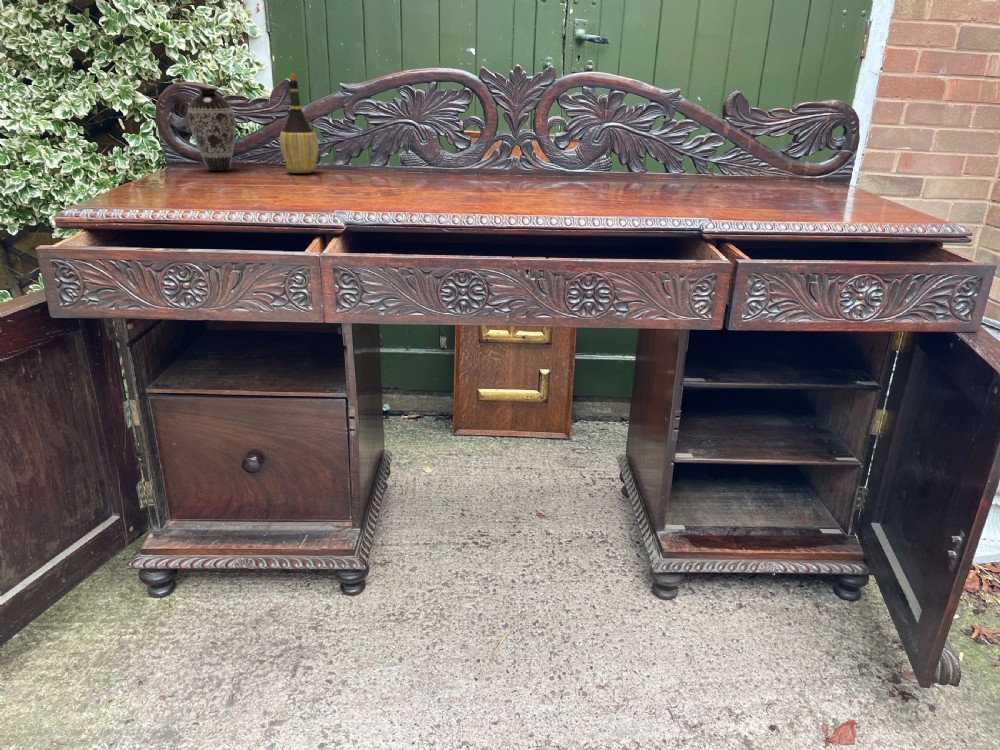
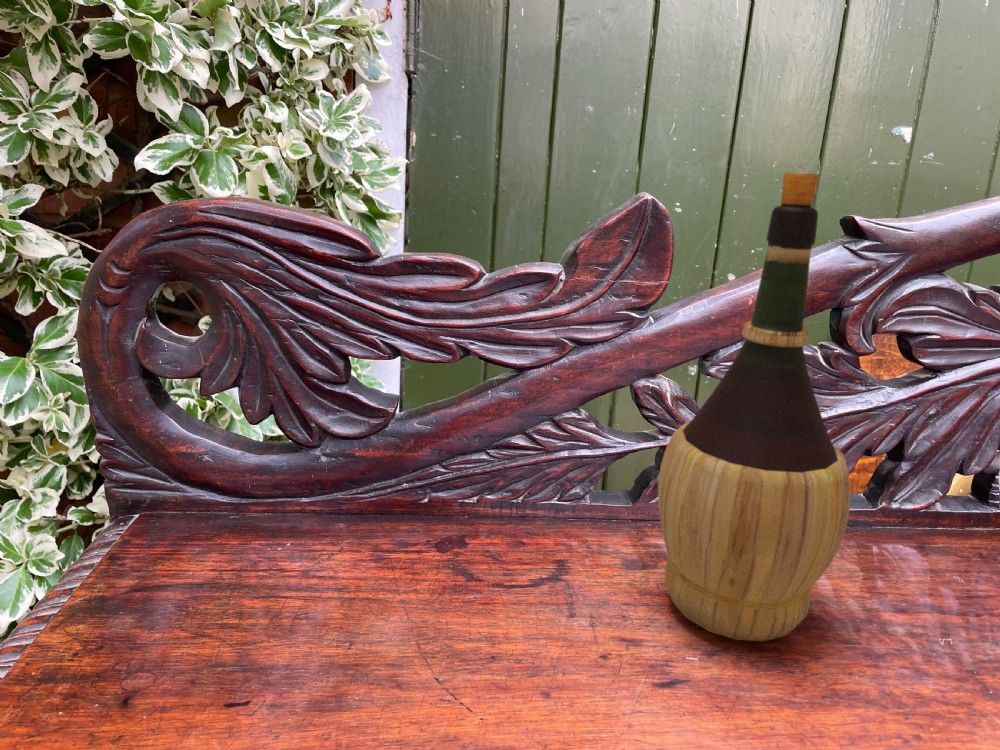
decorative vase: present [188,88,235,171] -> none [222,228,448,616]

